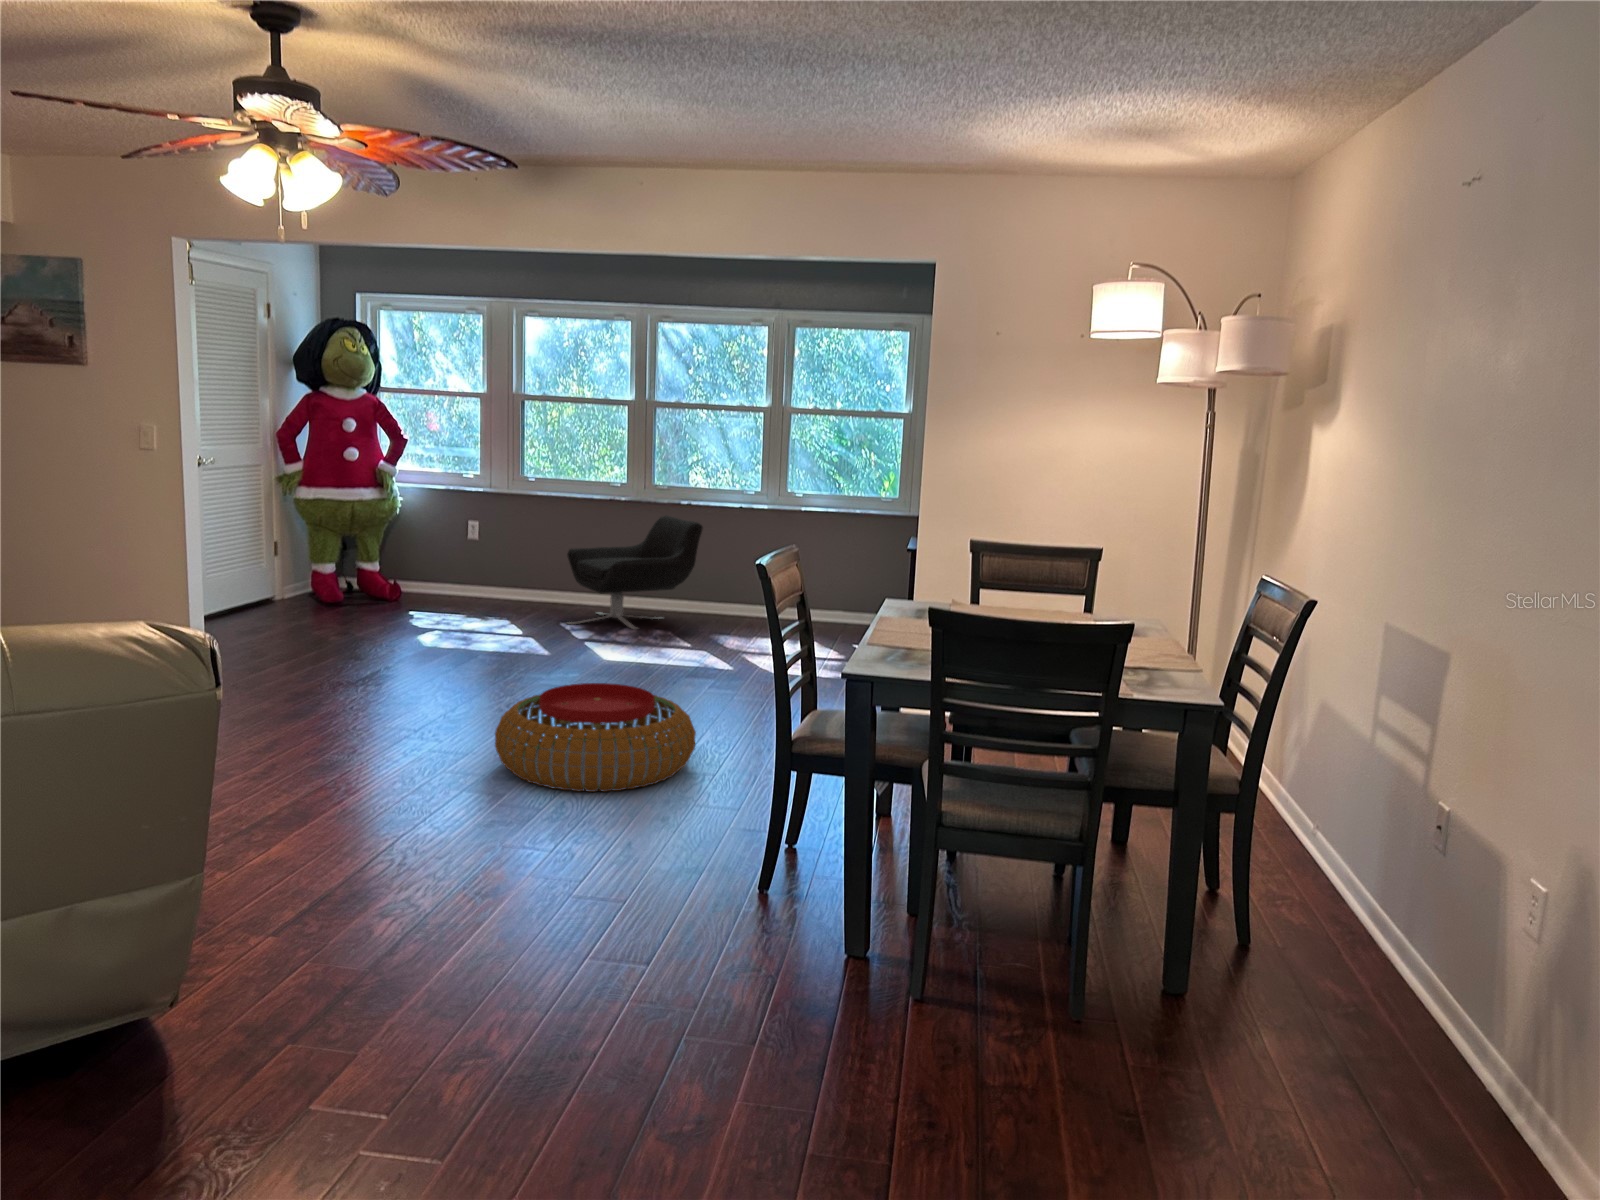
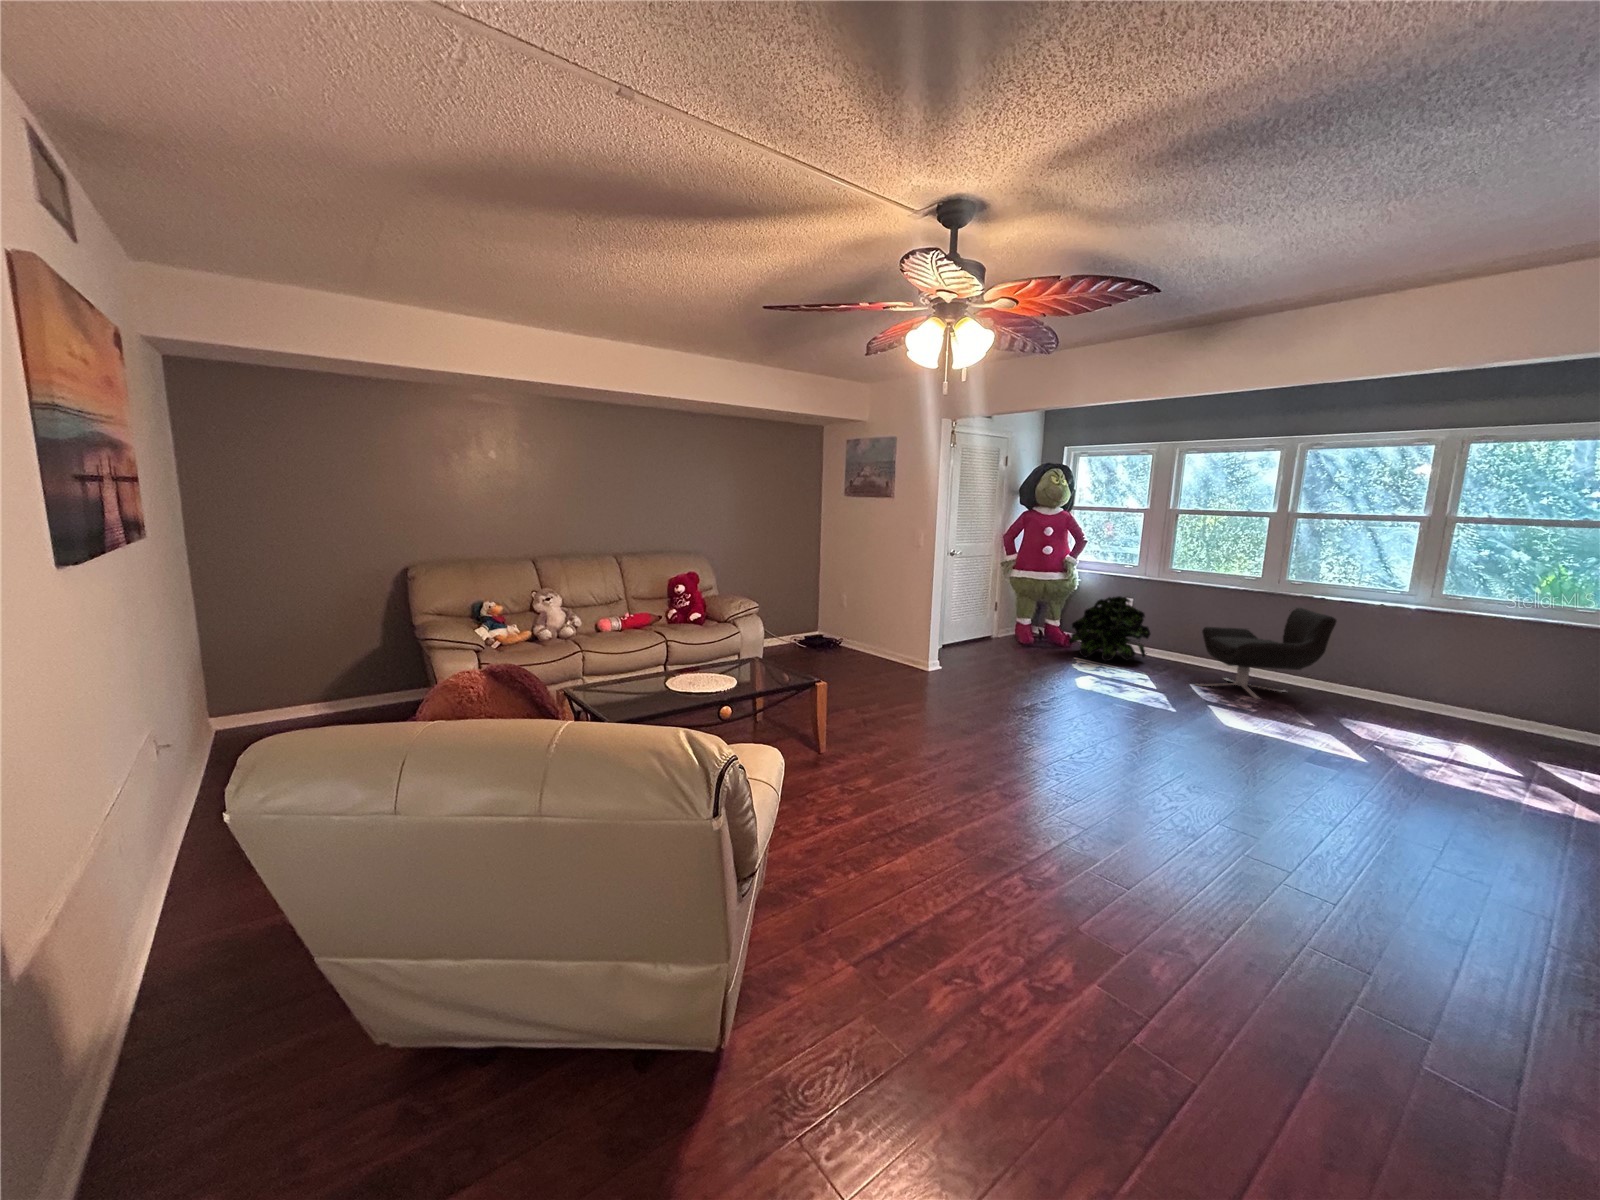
potted plant: none [395,517,507,611] -> present [1069,596,1150,661]
pouf: present [495,683,696,792] -> none [1105,758,1308,875]

